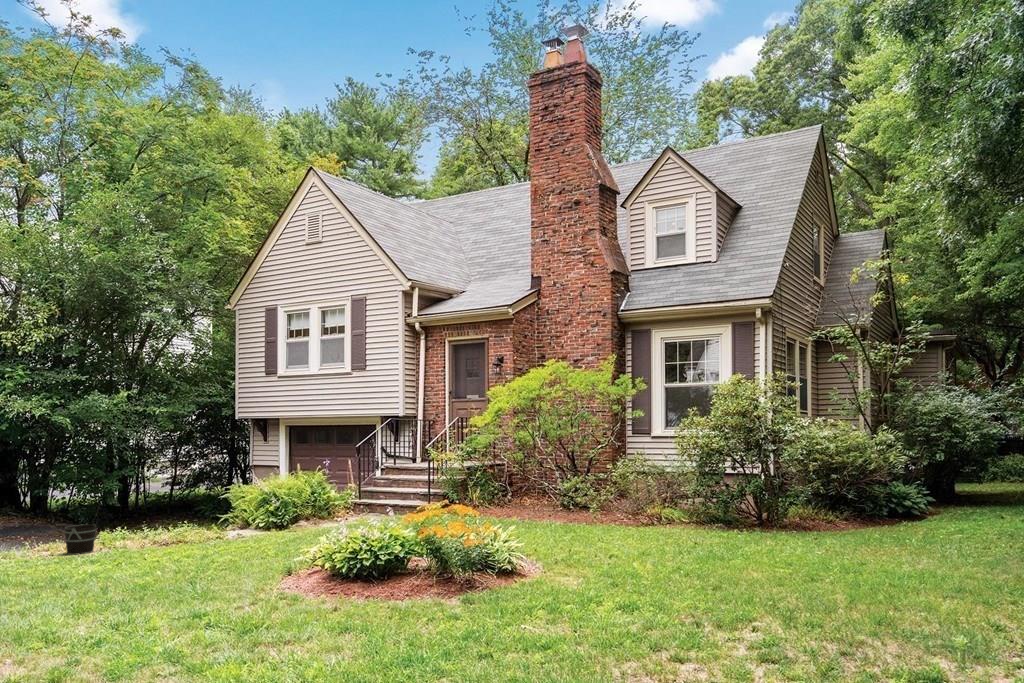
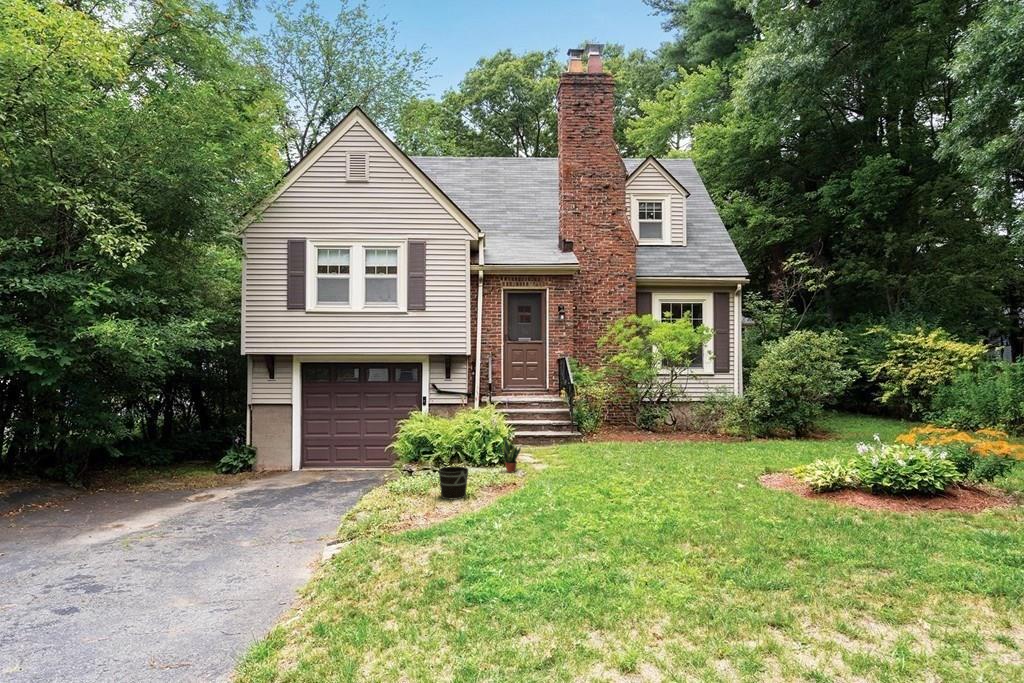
potted plant: none [191,504,217,542] -> present [500,439,521,472]

